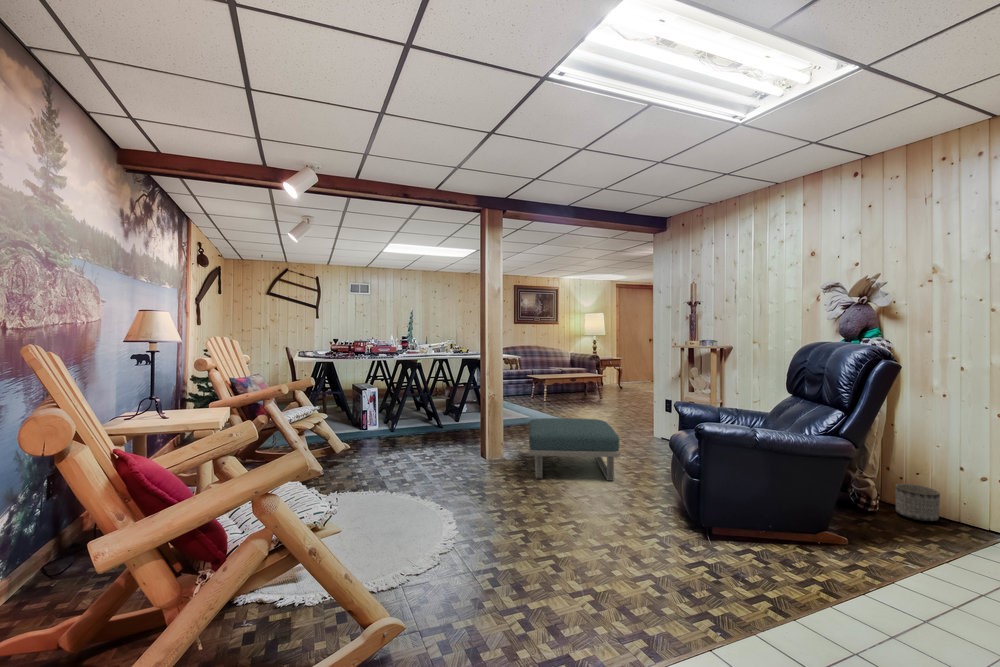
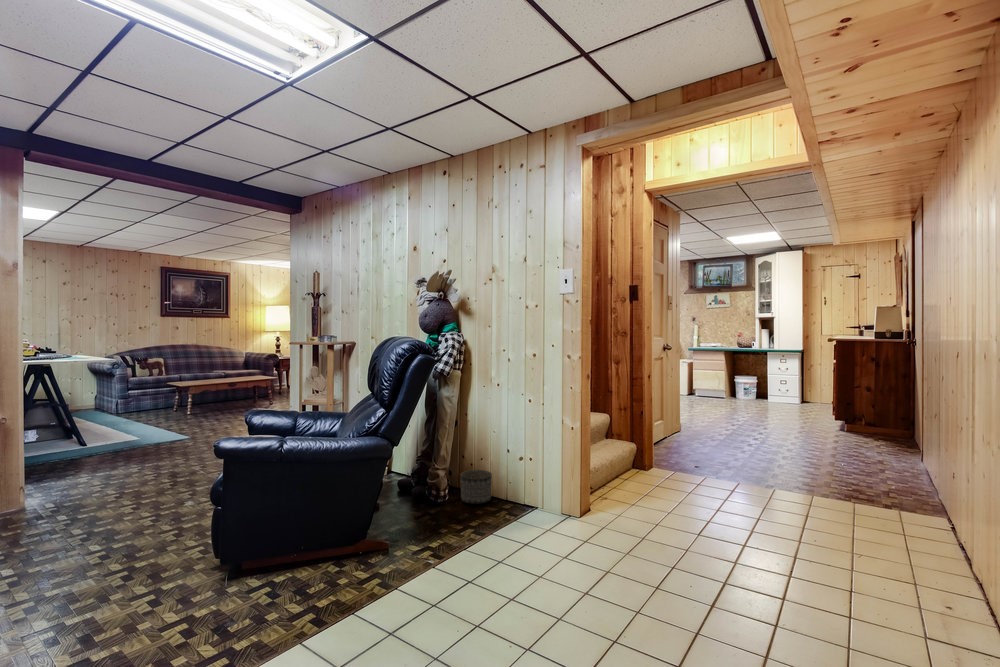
footstool: present [529,418,620,480] -> none [28,437,193,534]

